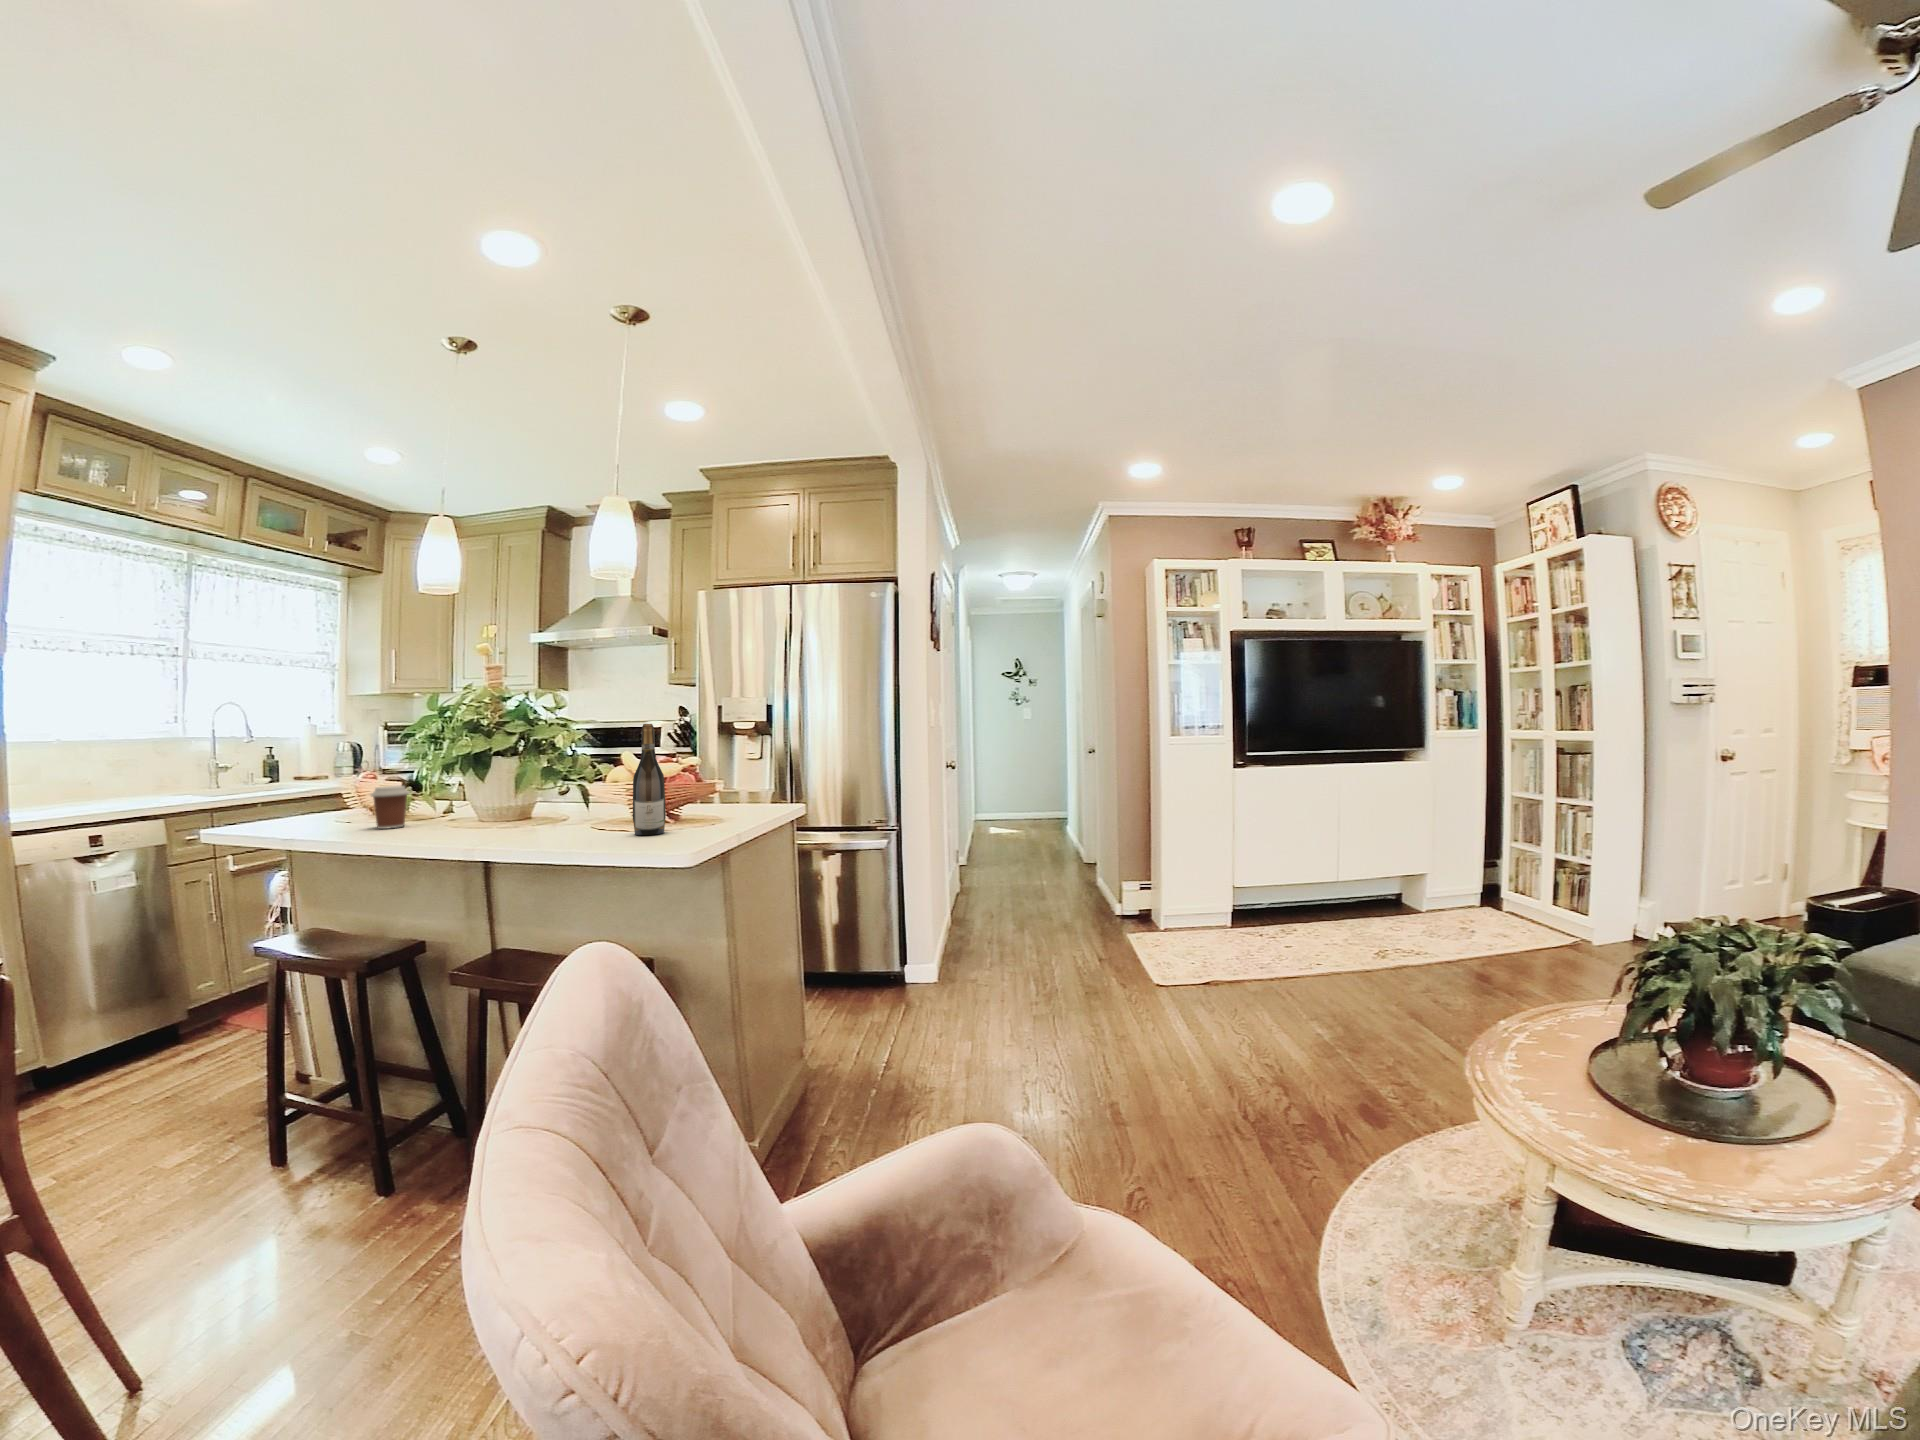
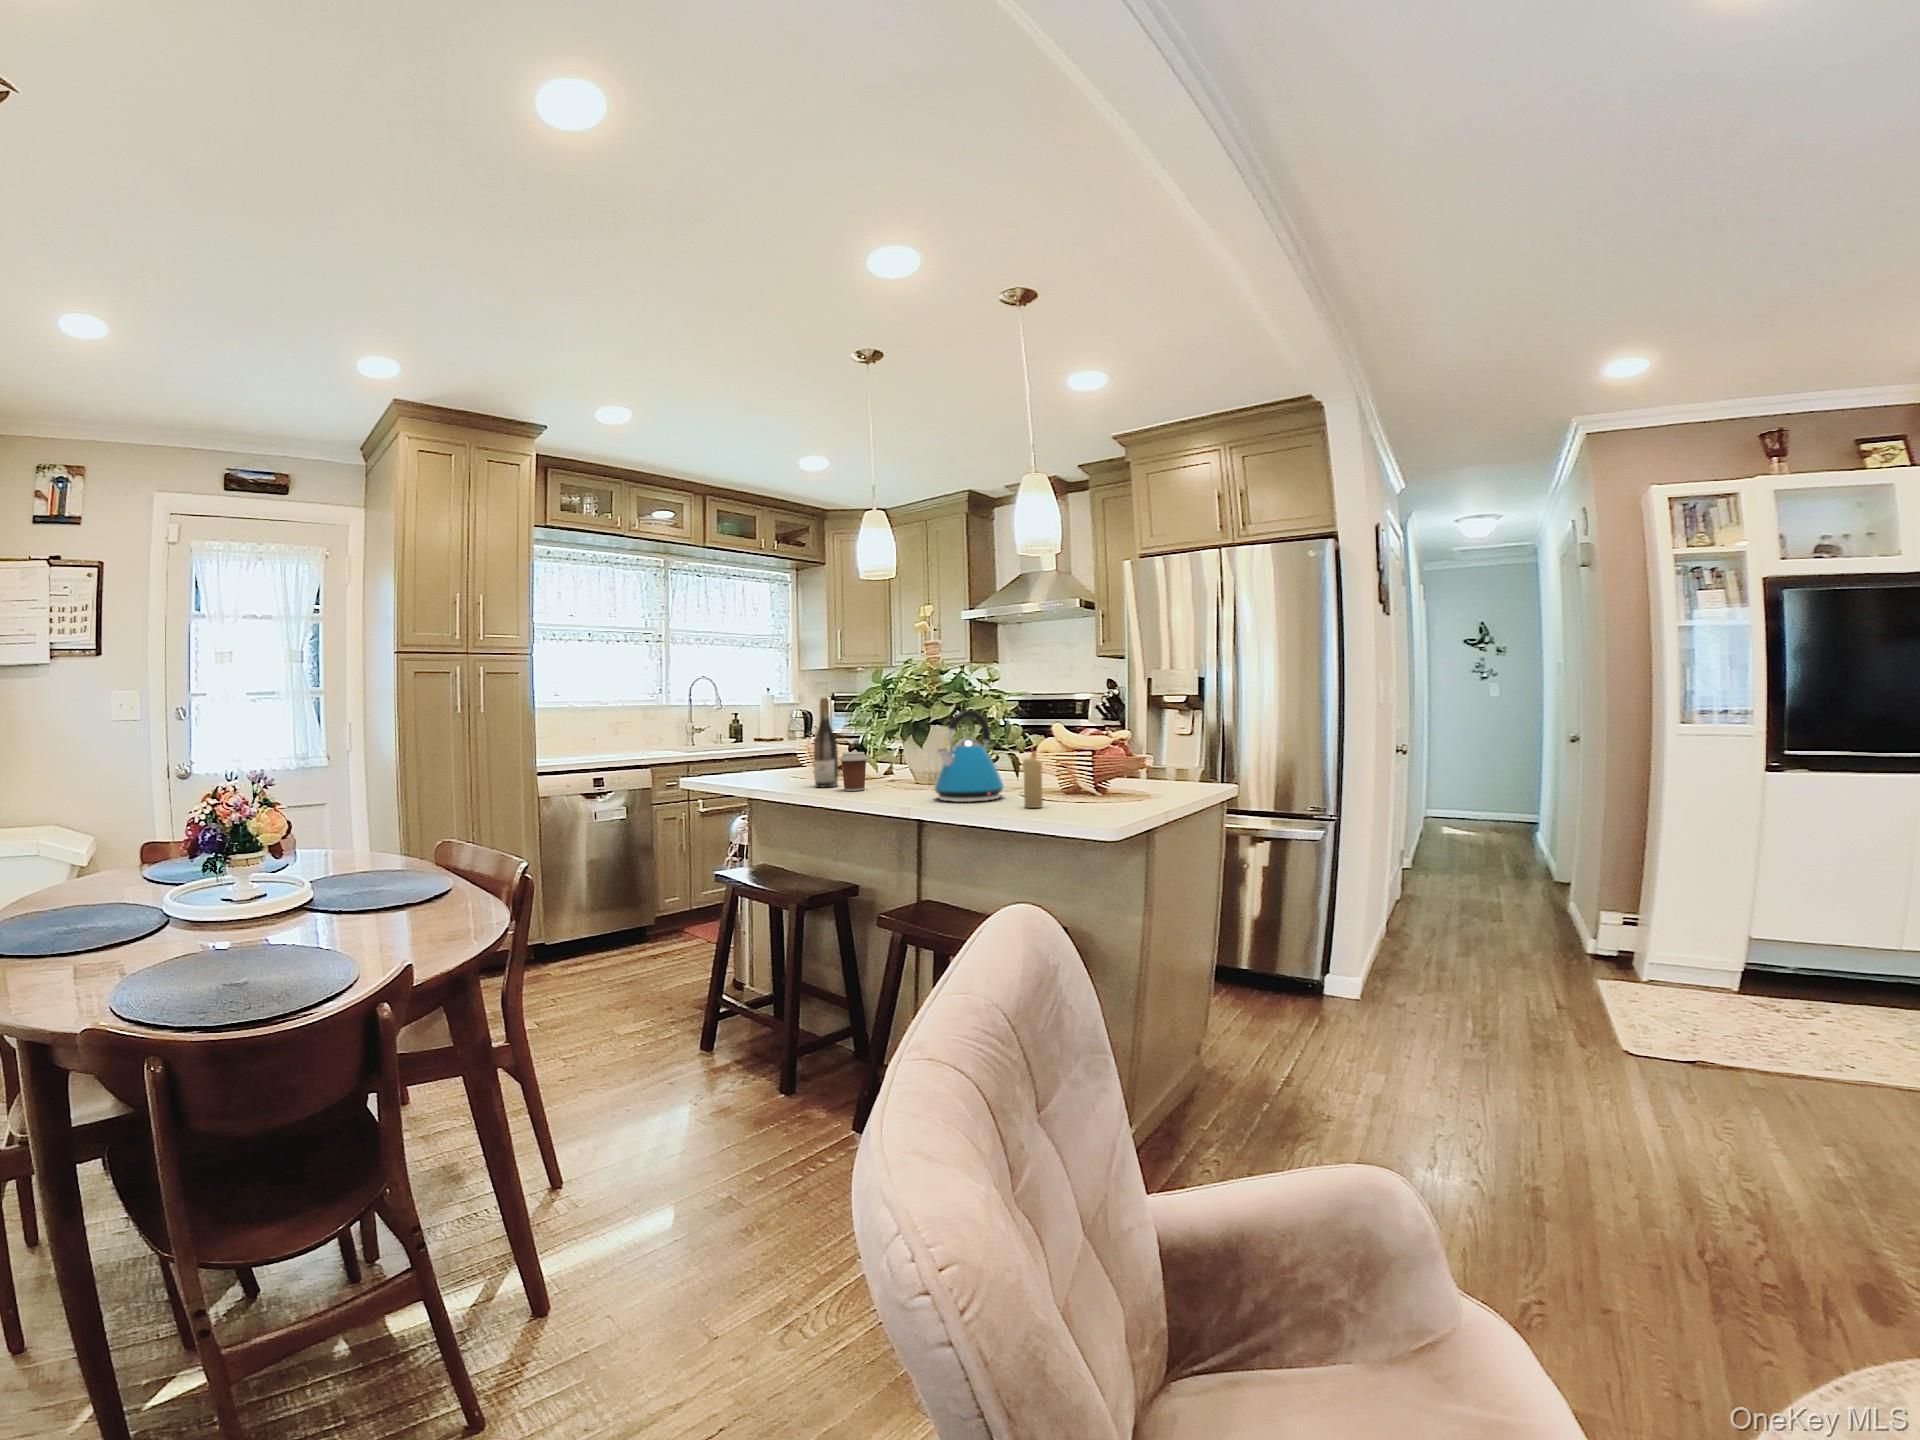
wine bottle: present [633,724,666,835] -> present [814,698,838,787]
kettle: none [496,742,575,832] -> present [934,710,1004,802]
candle: none [596,778,616,833] -> present [1023,751,1043,808]

